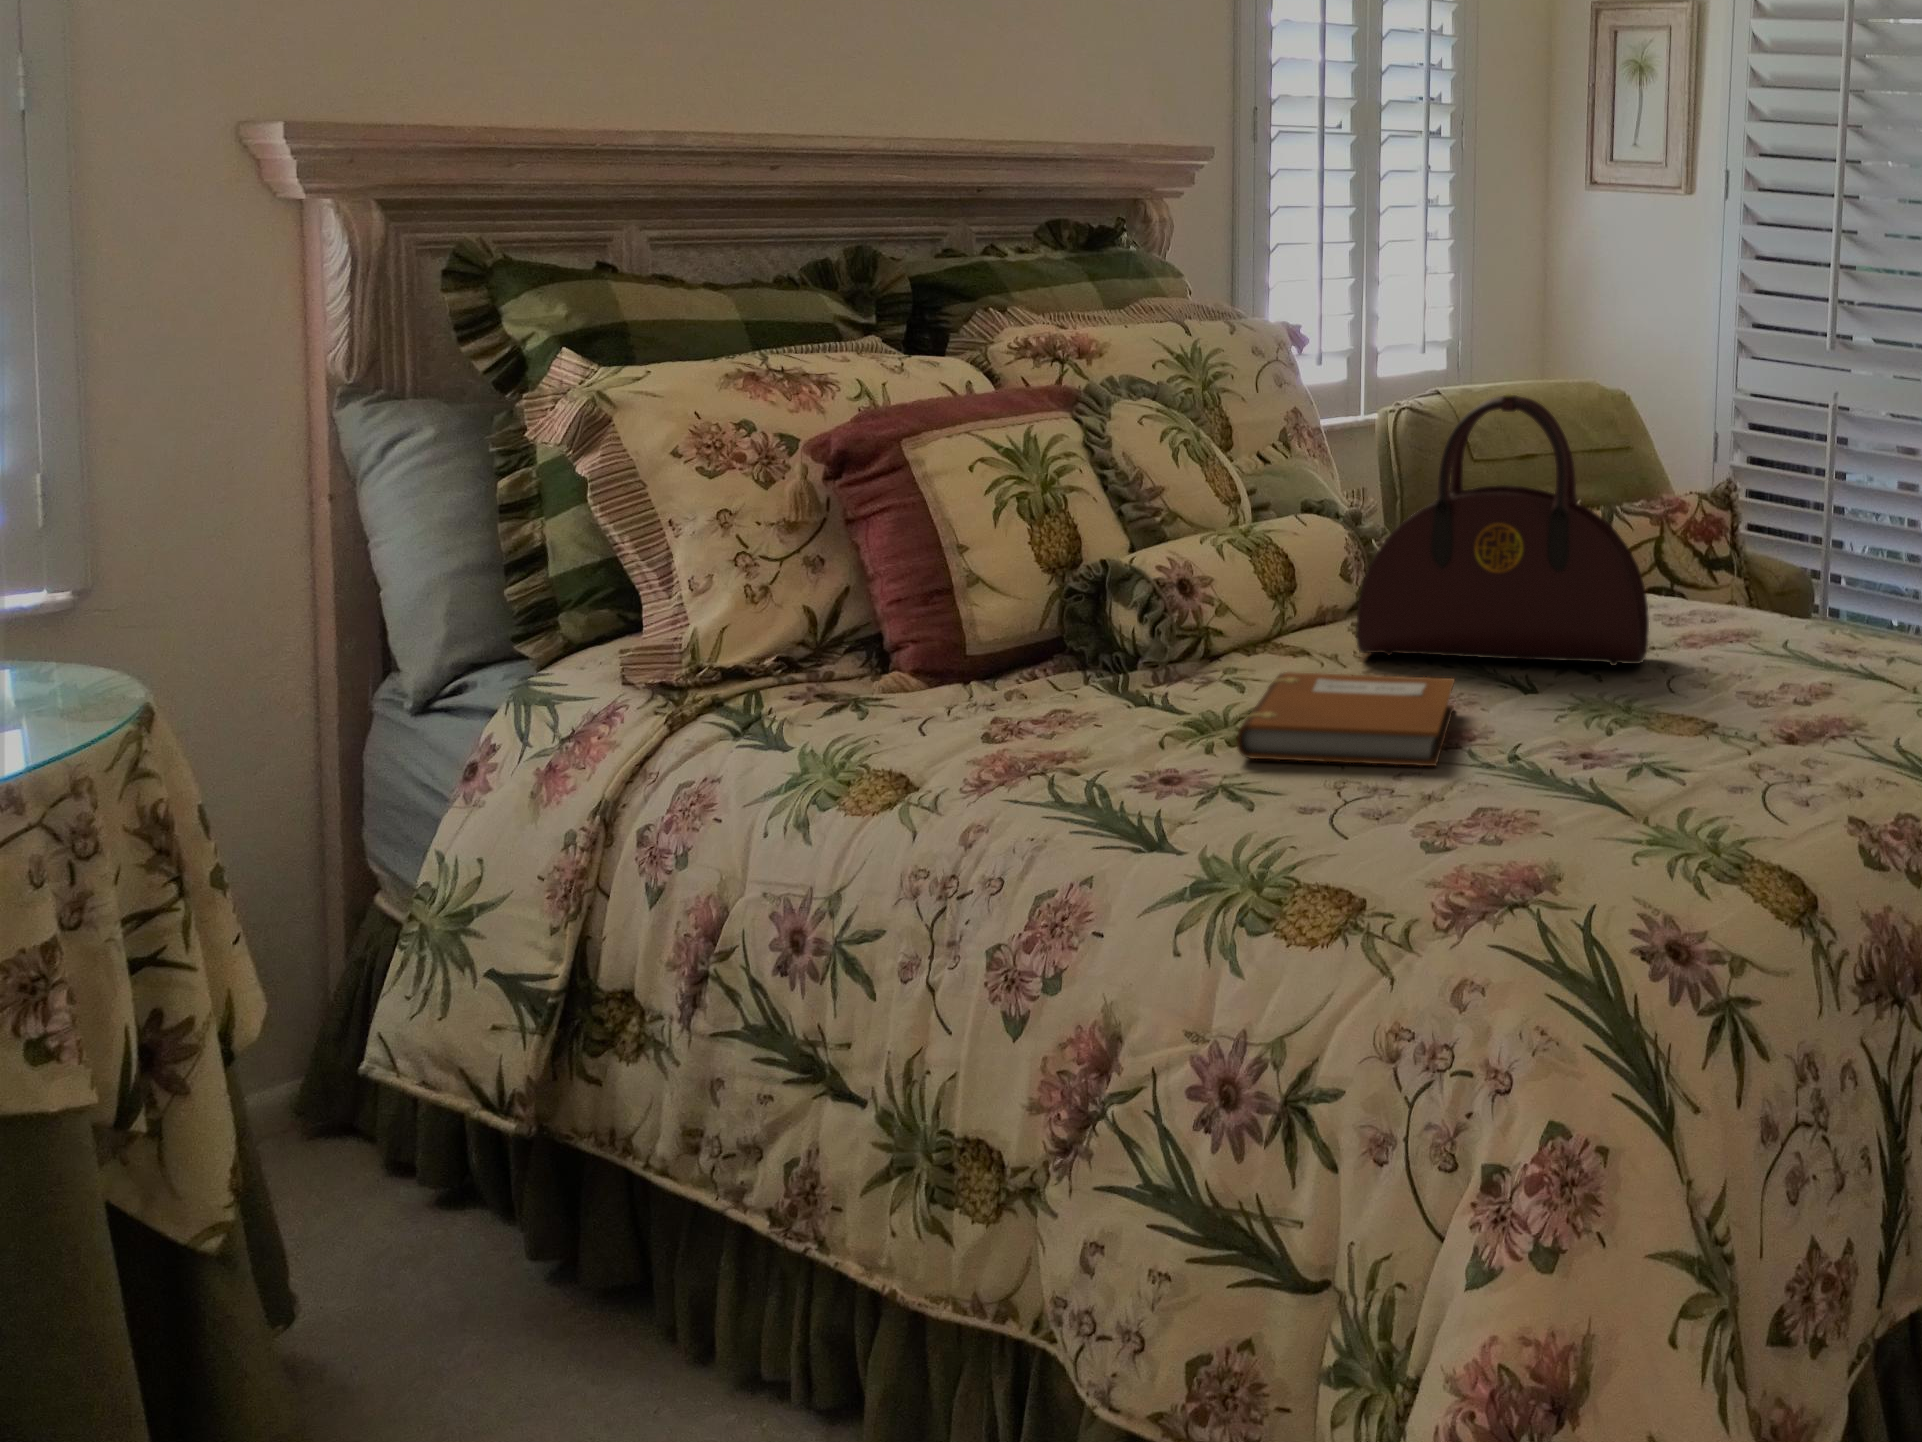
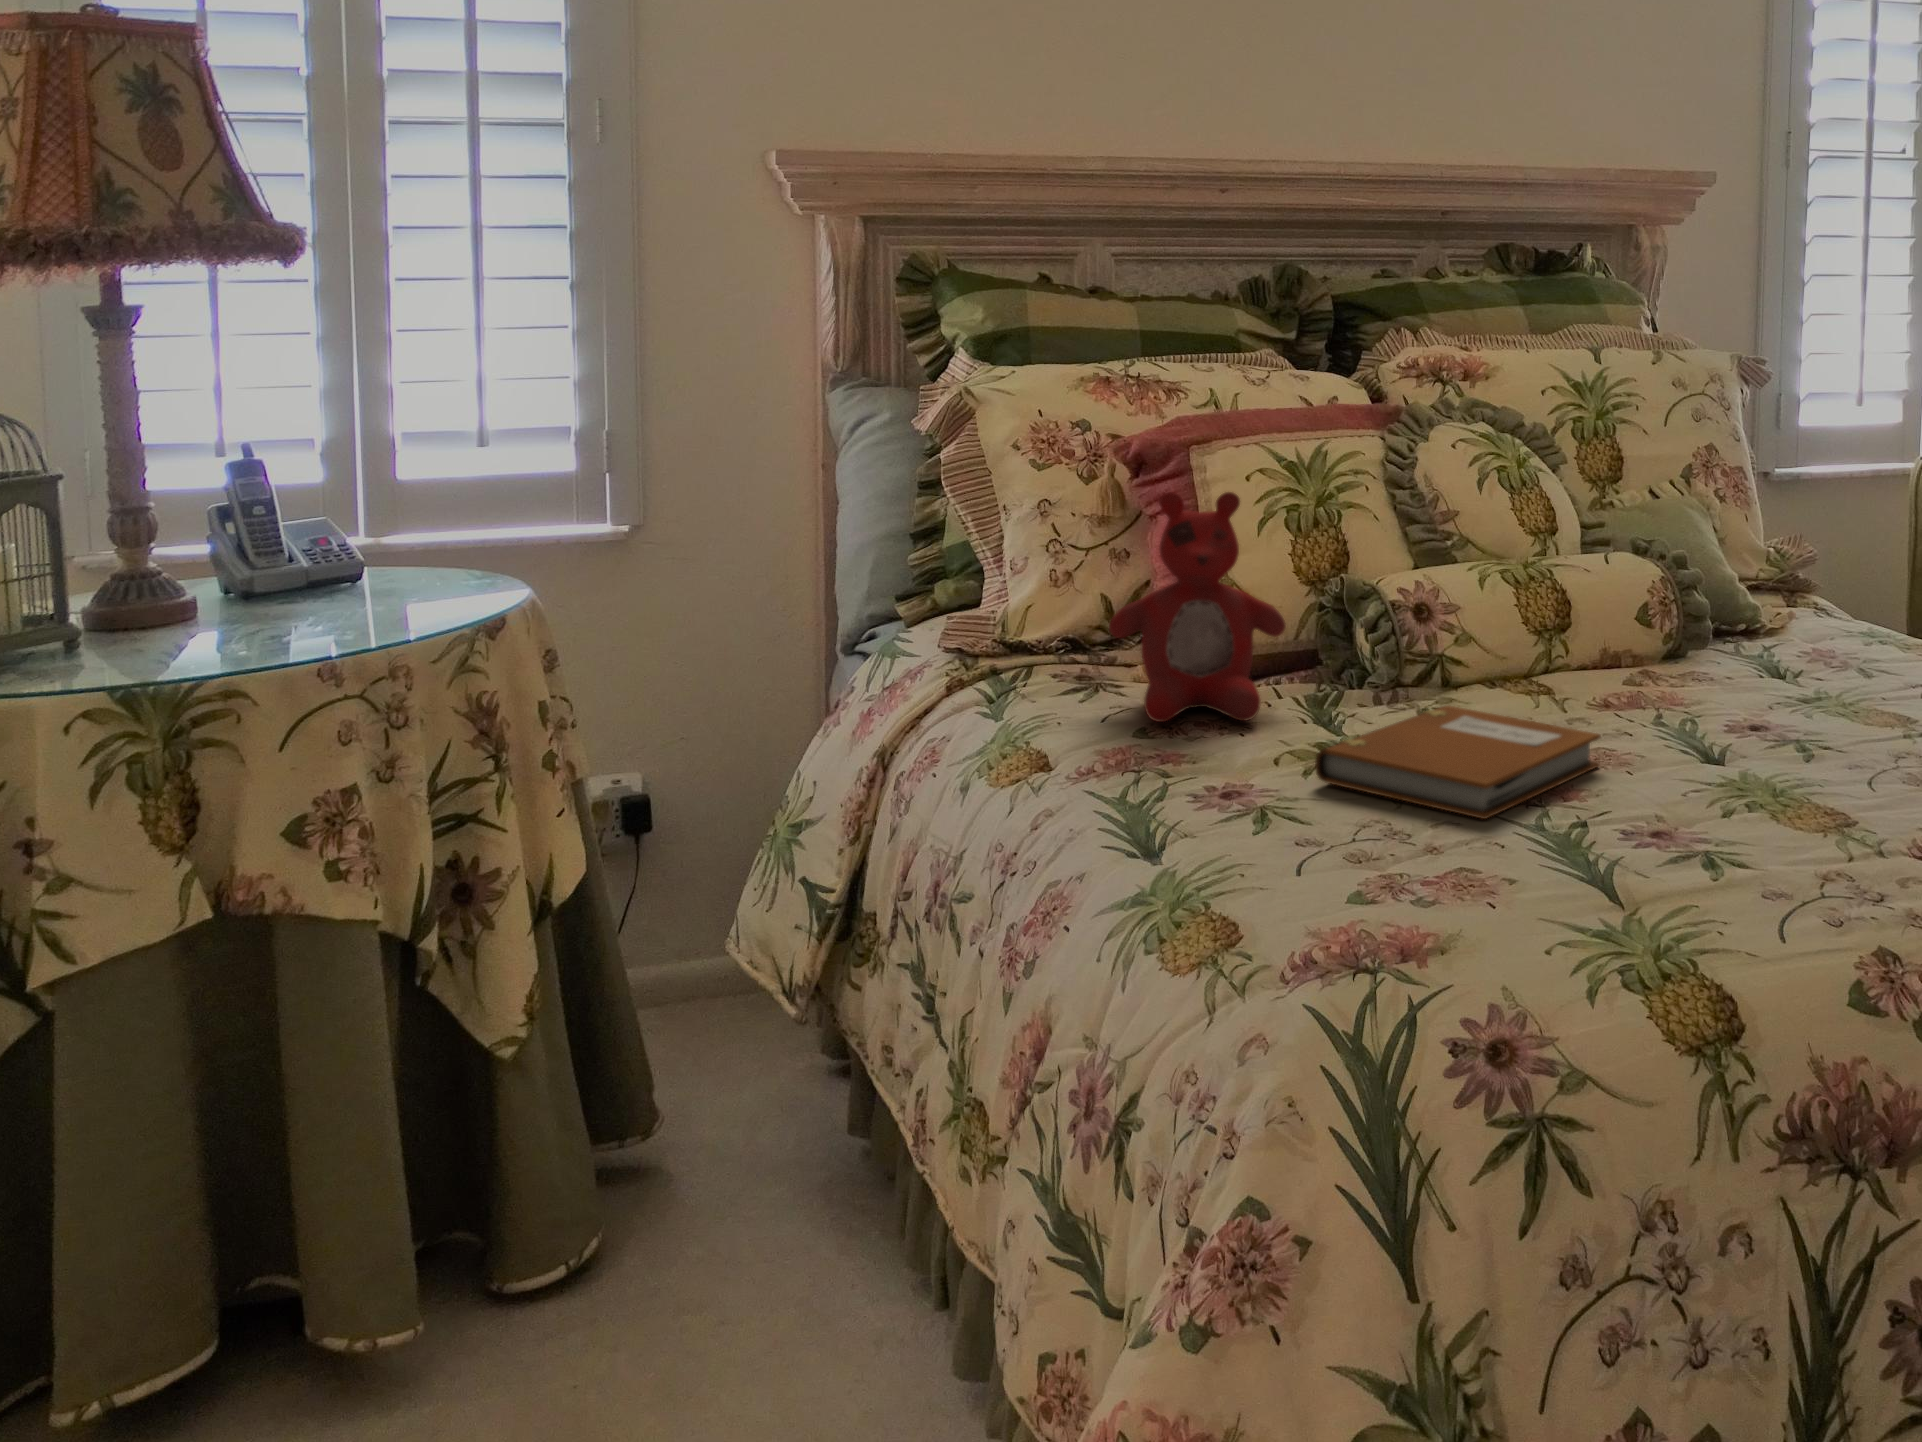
handbag: present [1356,394,1649,666] -> none [1581,440,1900,748]
stuffed bear: none [900,479,1091,729] -> present [1109,492,1286,722]

